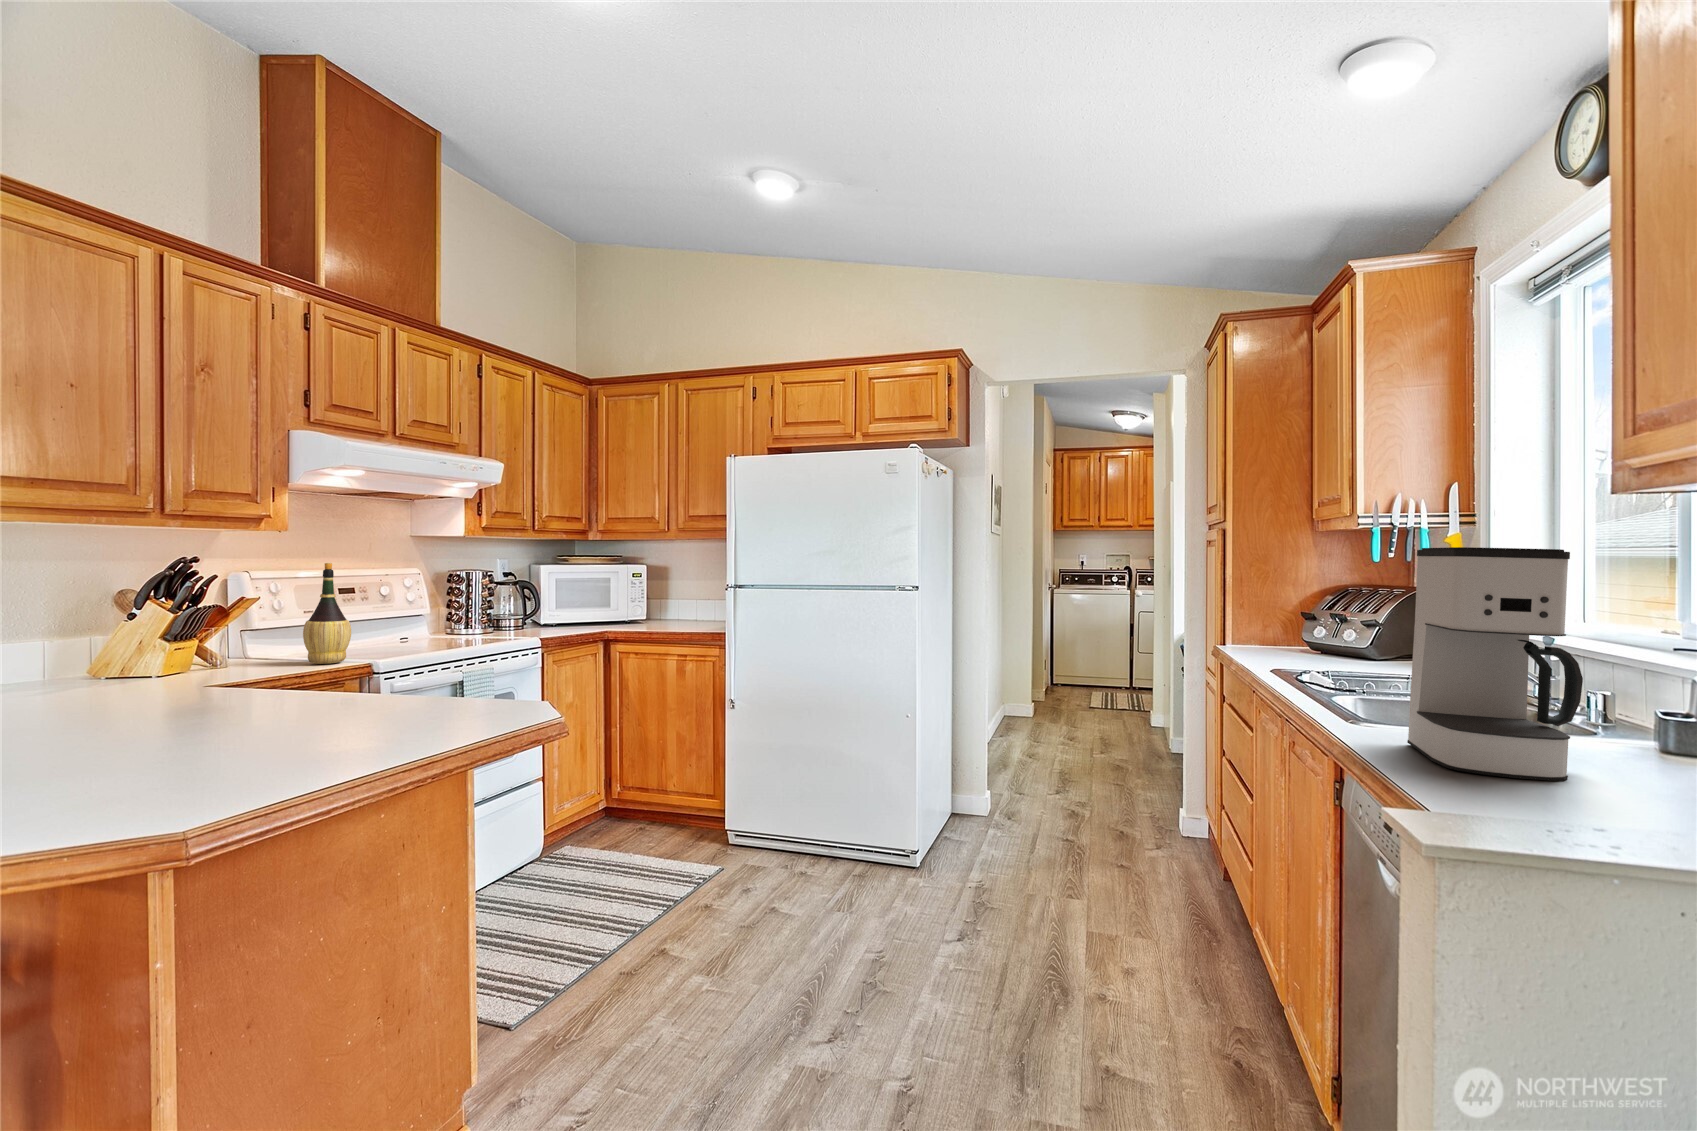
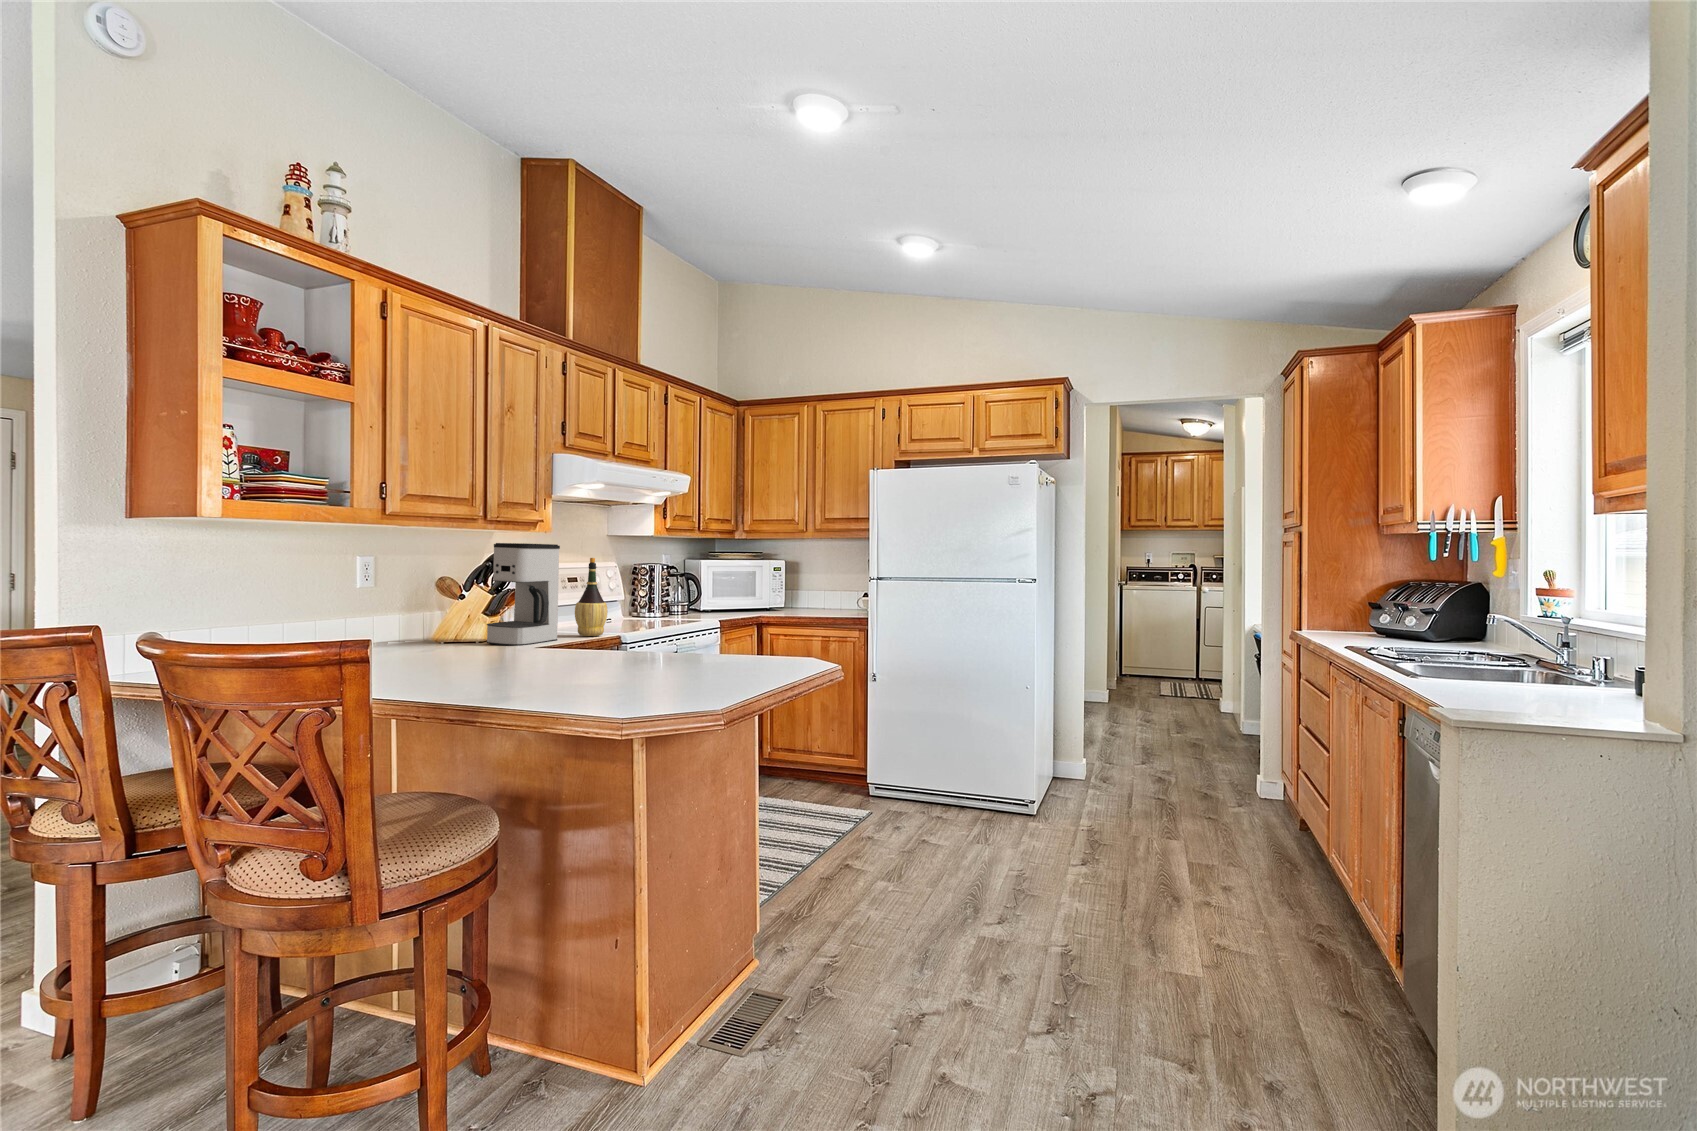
coffee maker: present [1407,547,1583,781] -> present [487,543,560,646]

